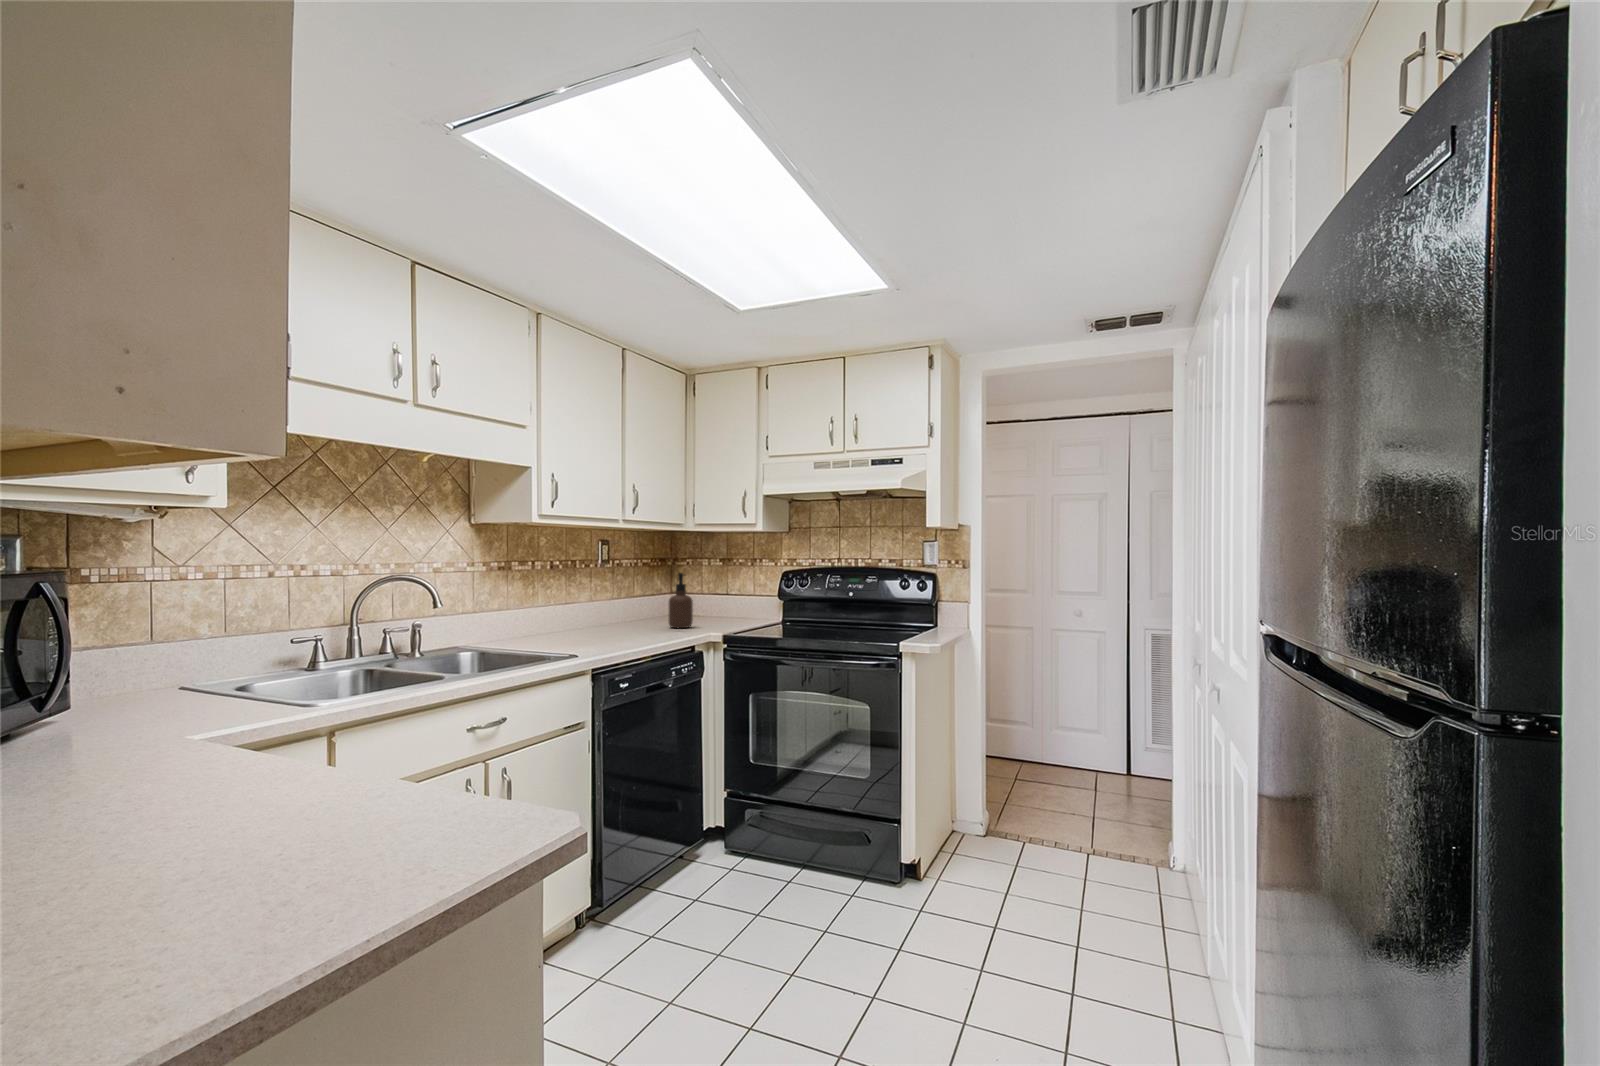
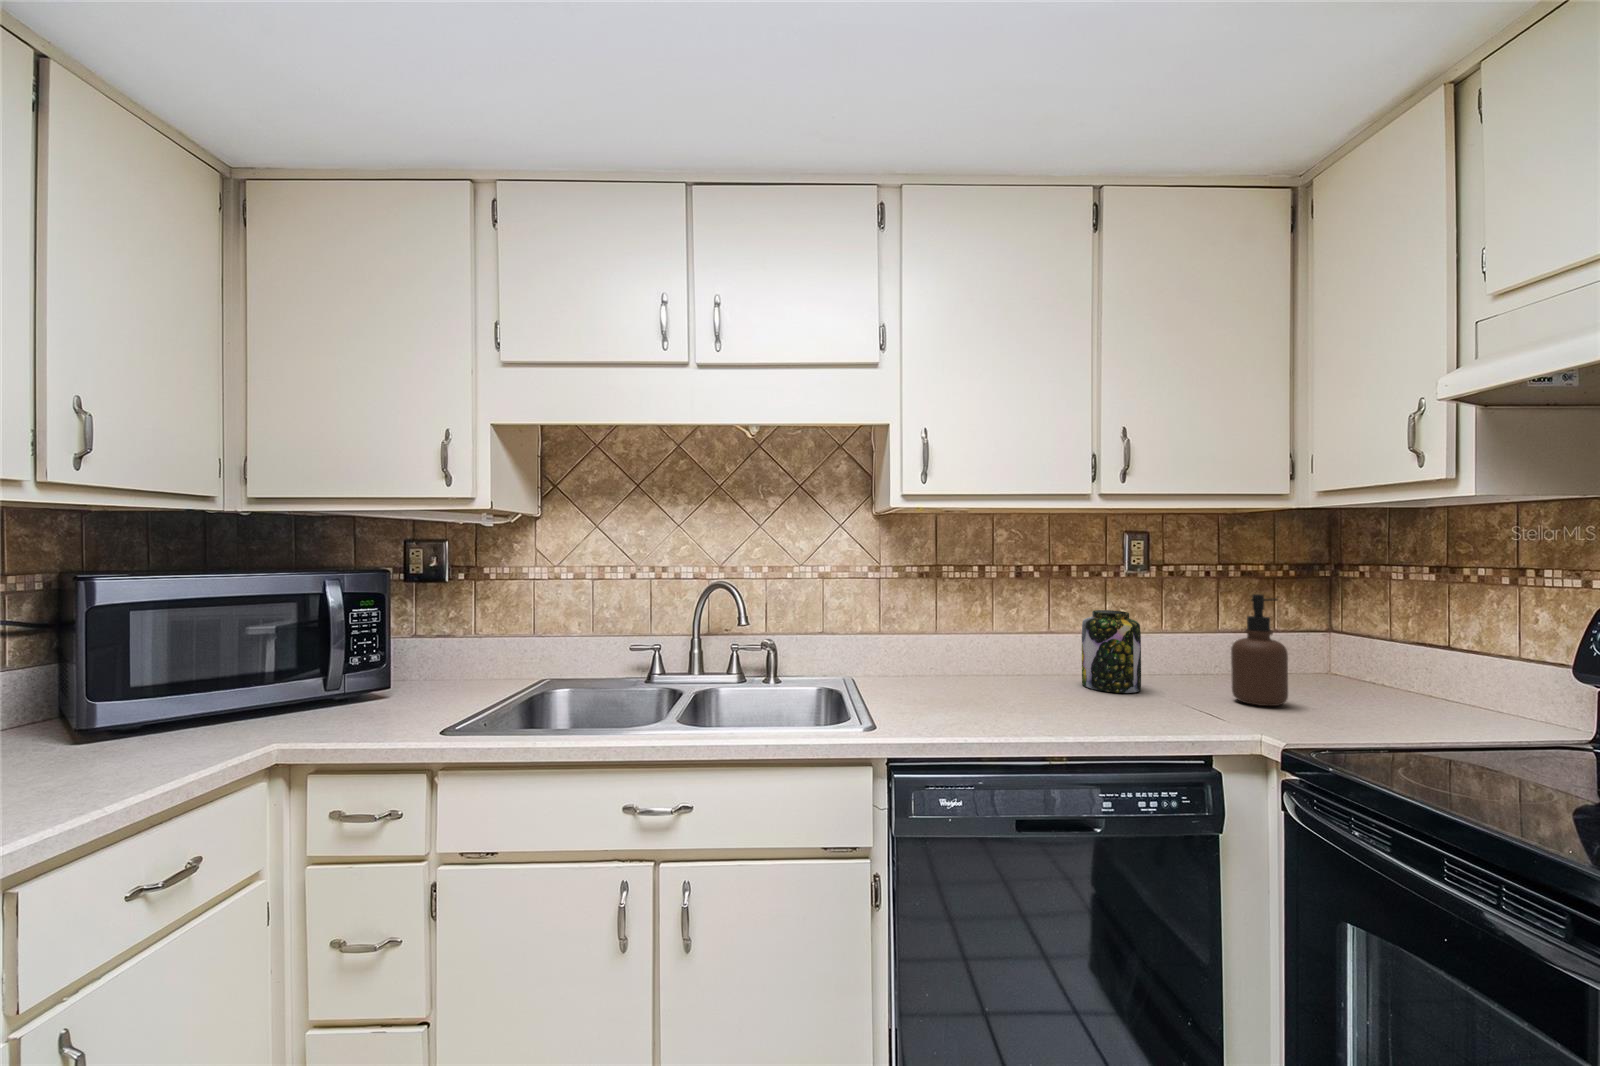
jar: none [596,586,631,633] -> present [1082,610,1141,693]

